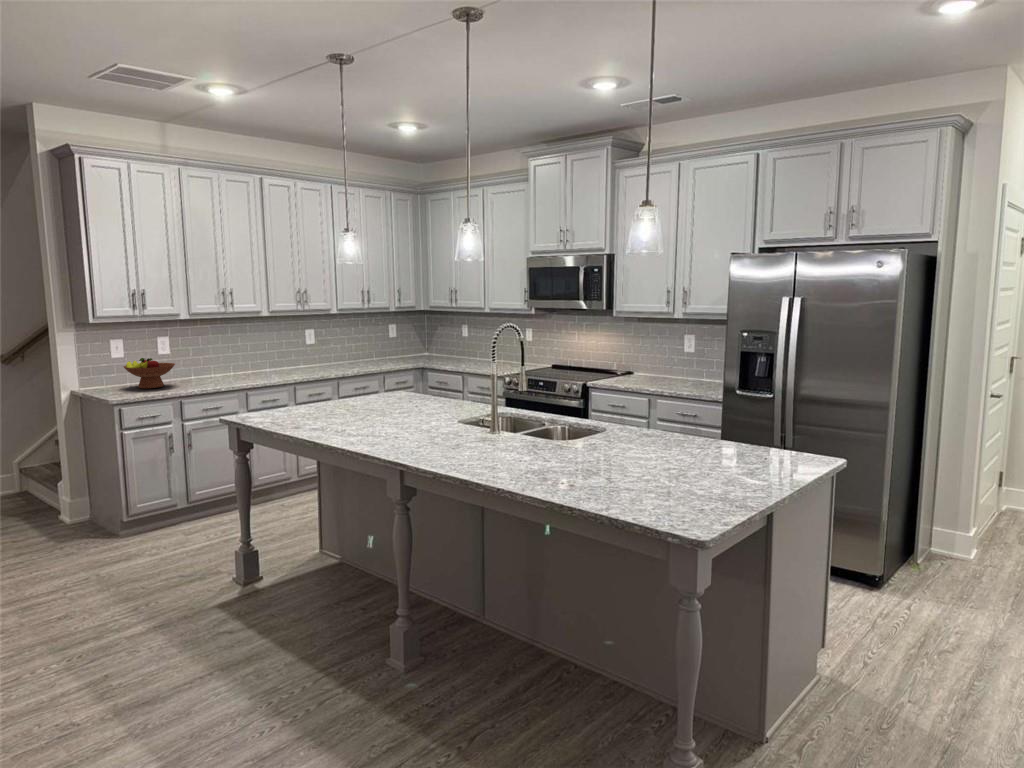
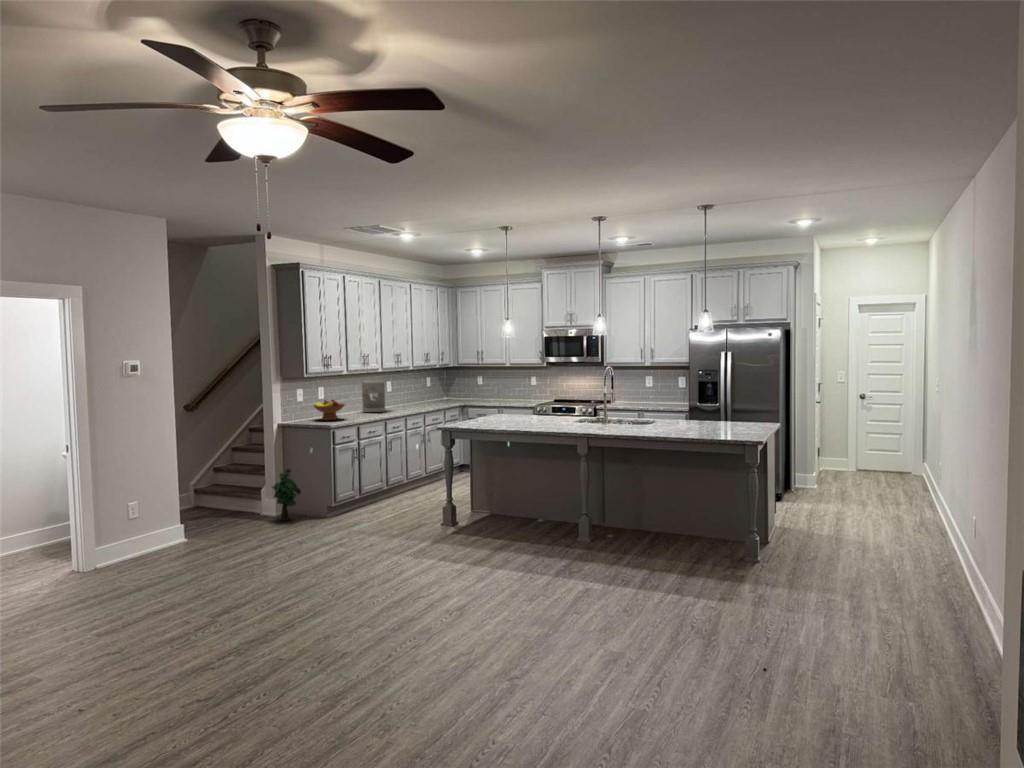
coffee maker: none [234,330,280,376] -> present [362,381,385,413]
decorative plant: none [46,459,92,533] -> present [272,469,301,521]

